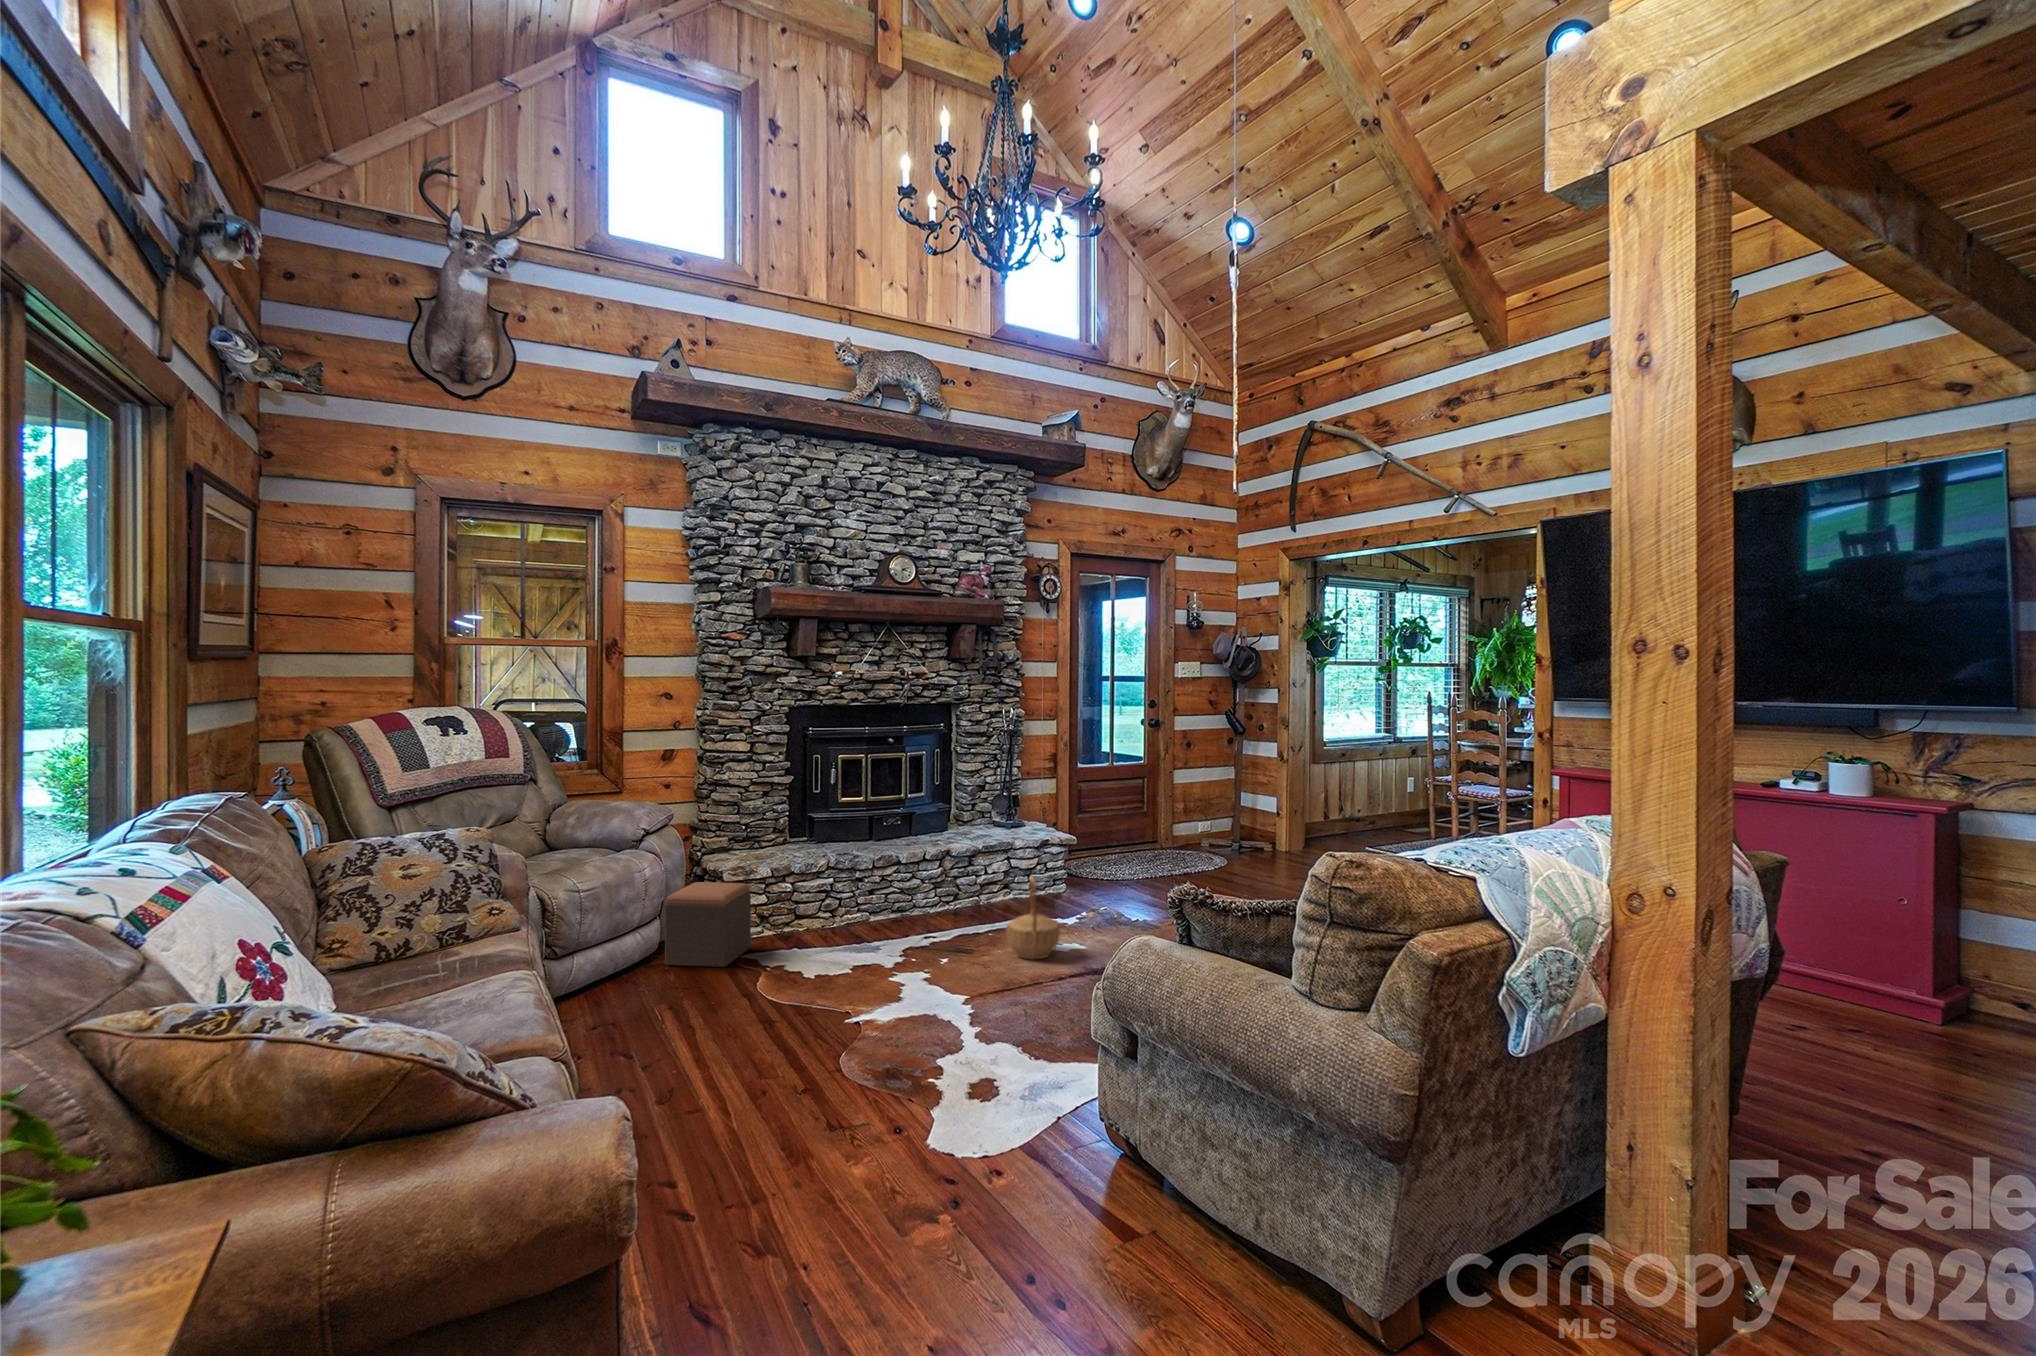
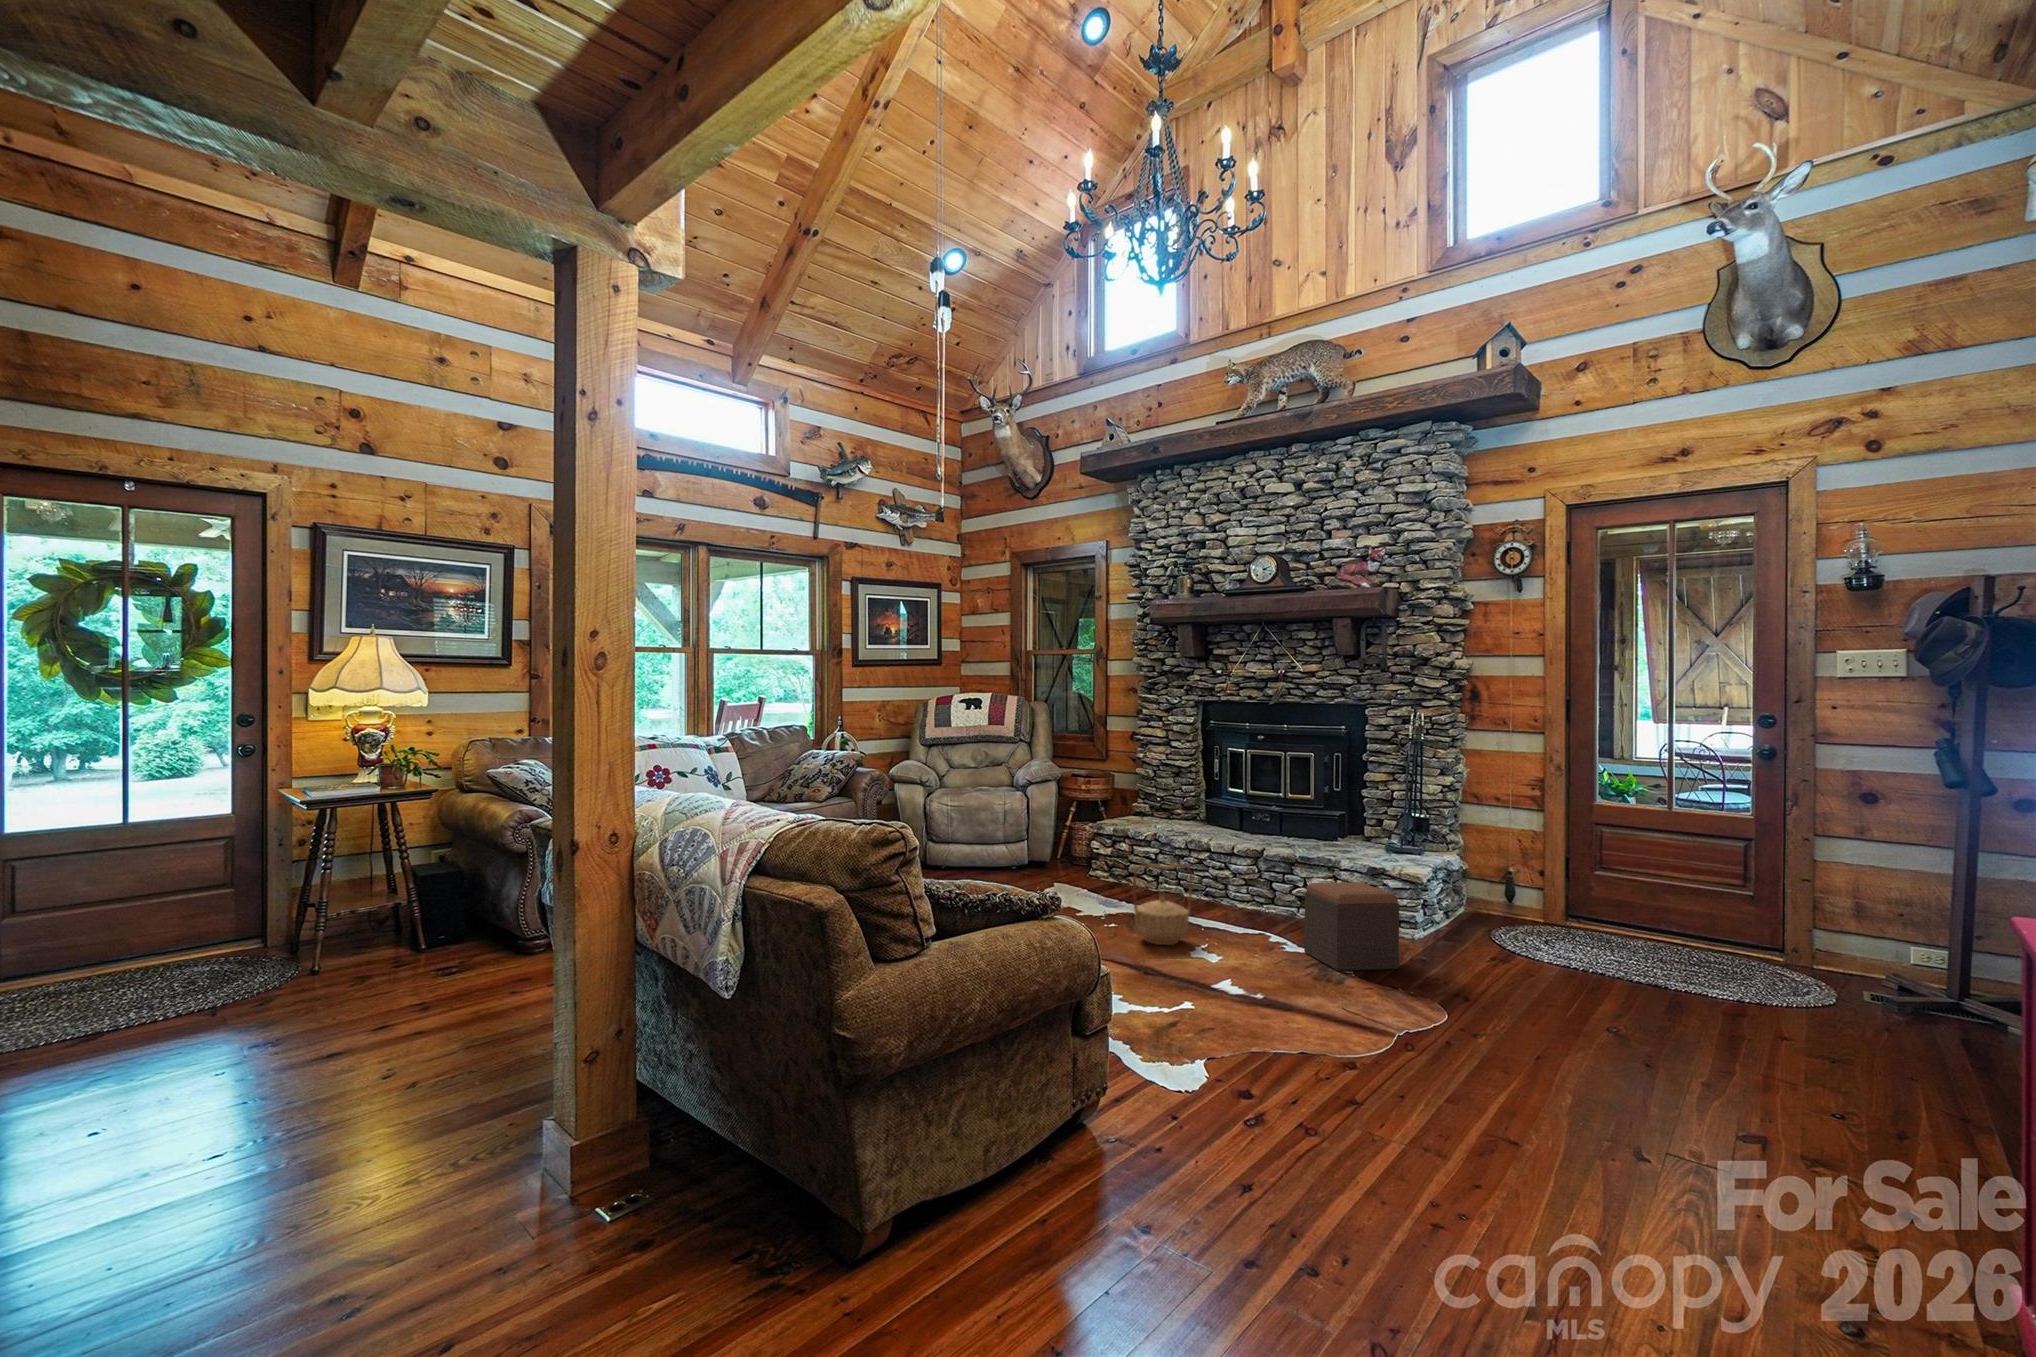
footstool: present [665,882,751,967] -> present [1304,882,1399,971]

